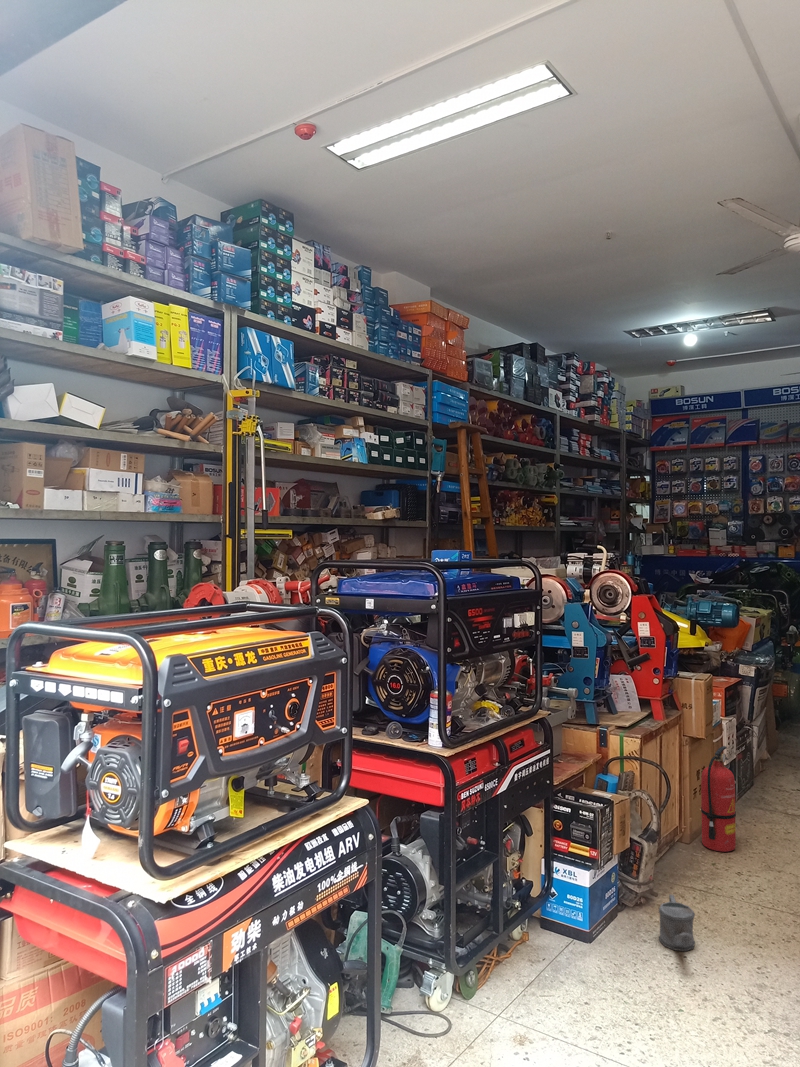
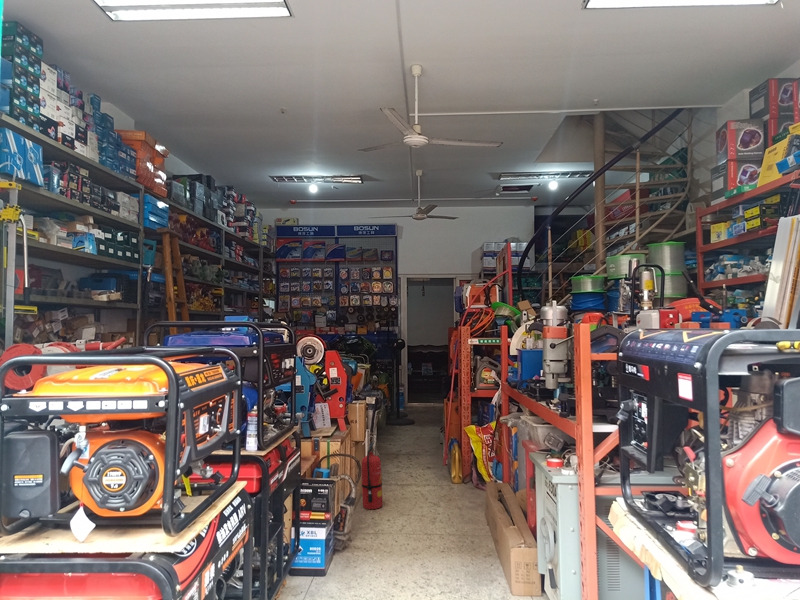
watering can: present [659,895,695,951] -> none [364,534,391,566]

